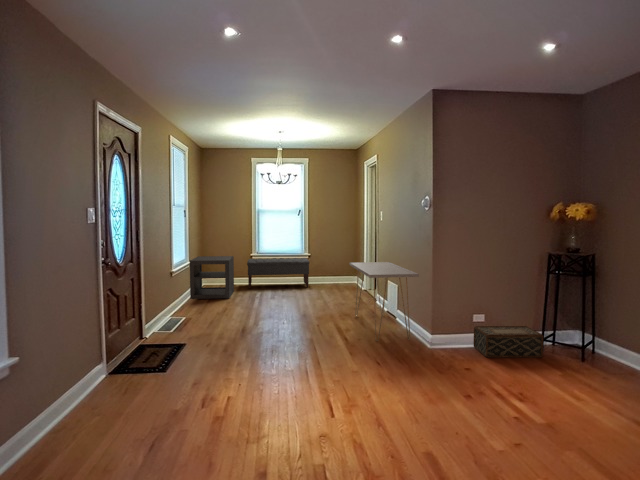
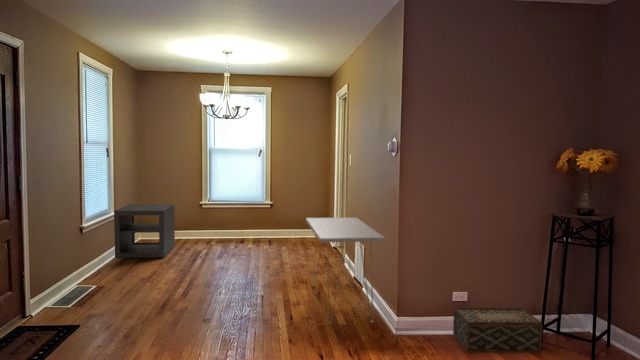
bench: present [247,258,310,289] -> none [192,207,270,244]

